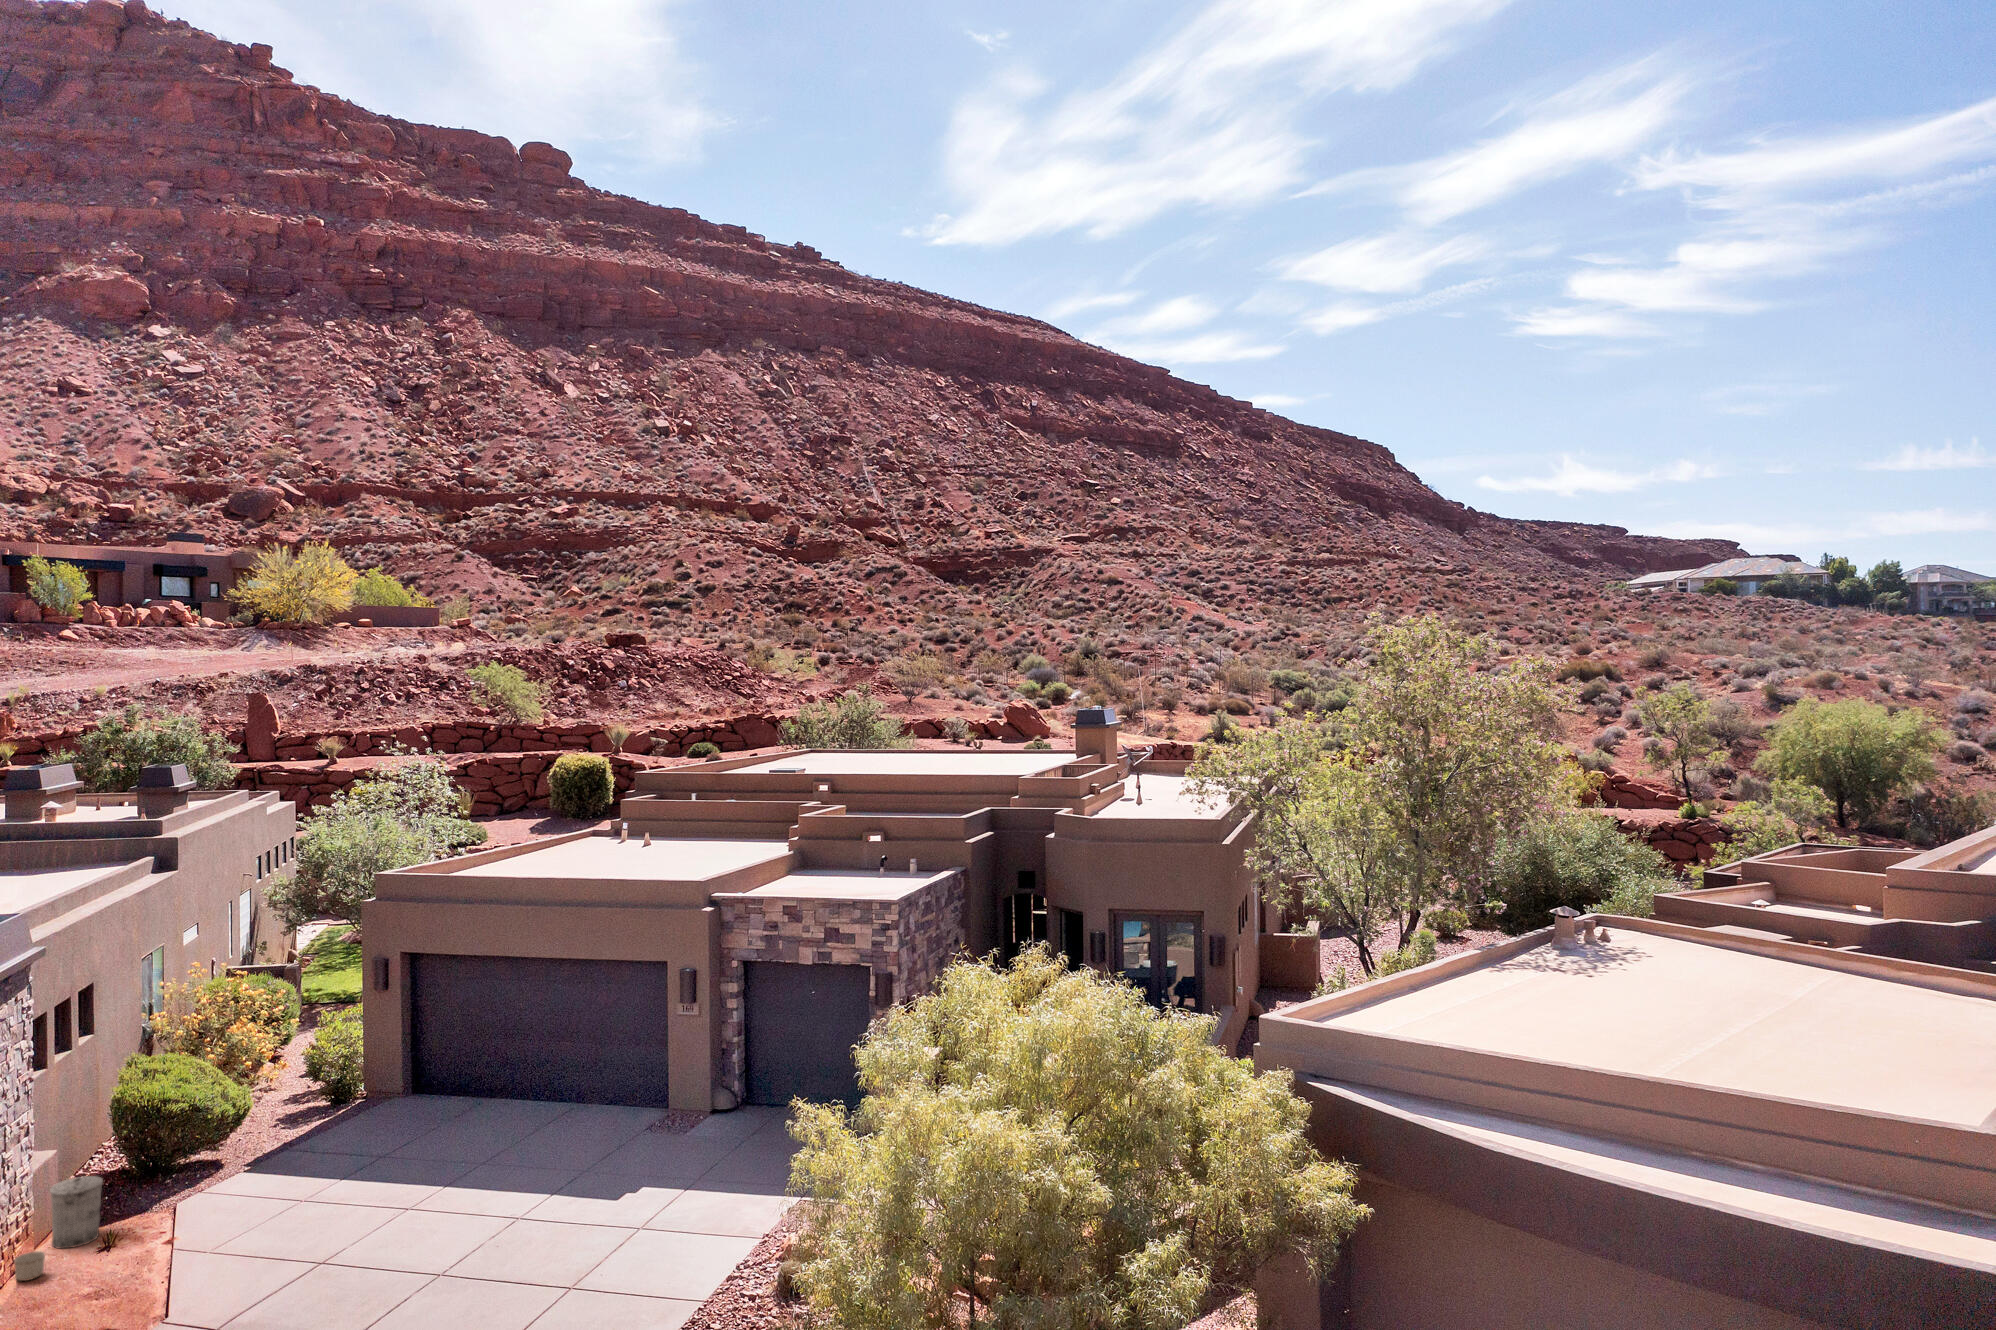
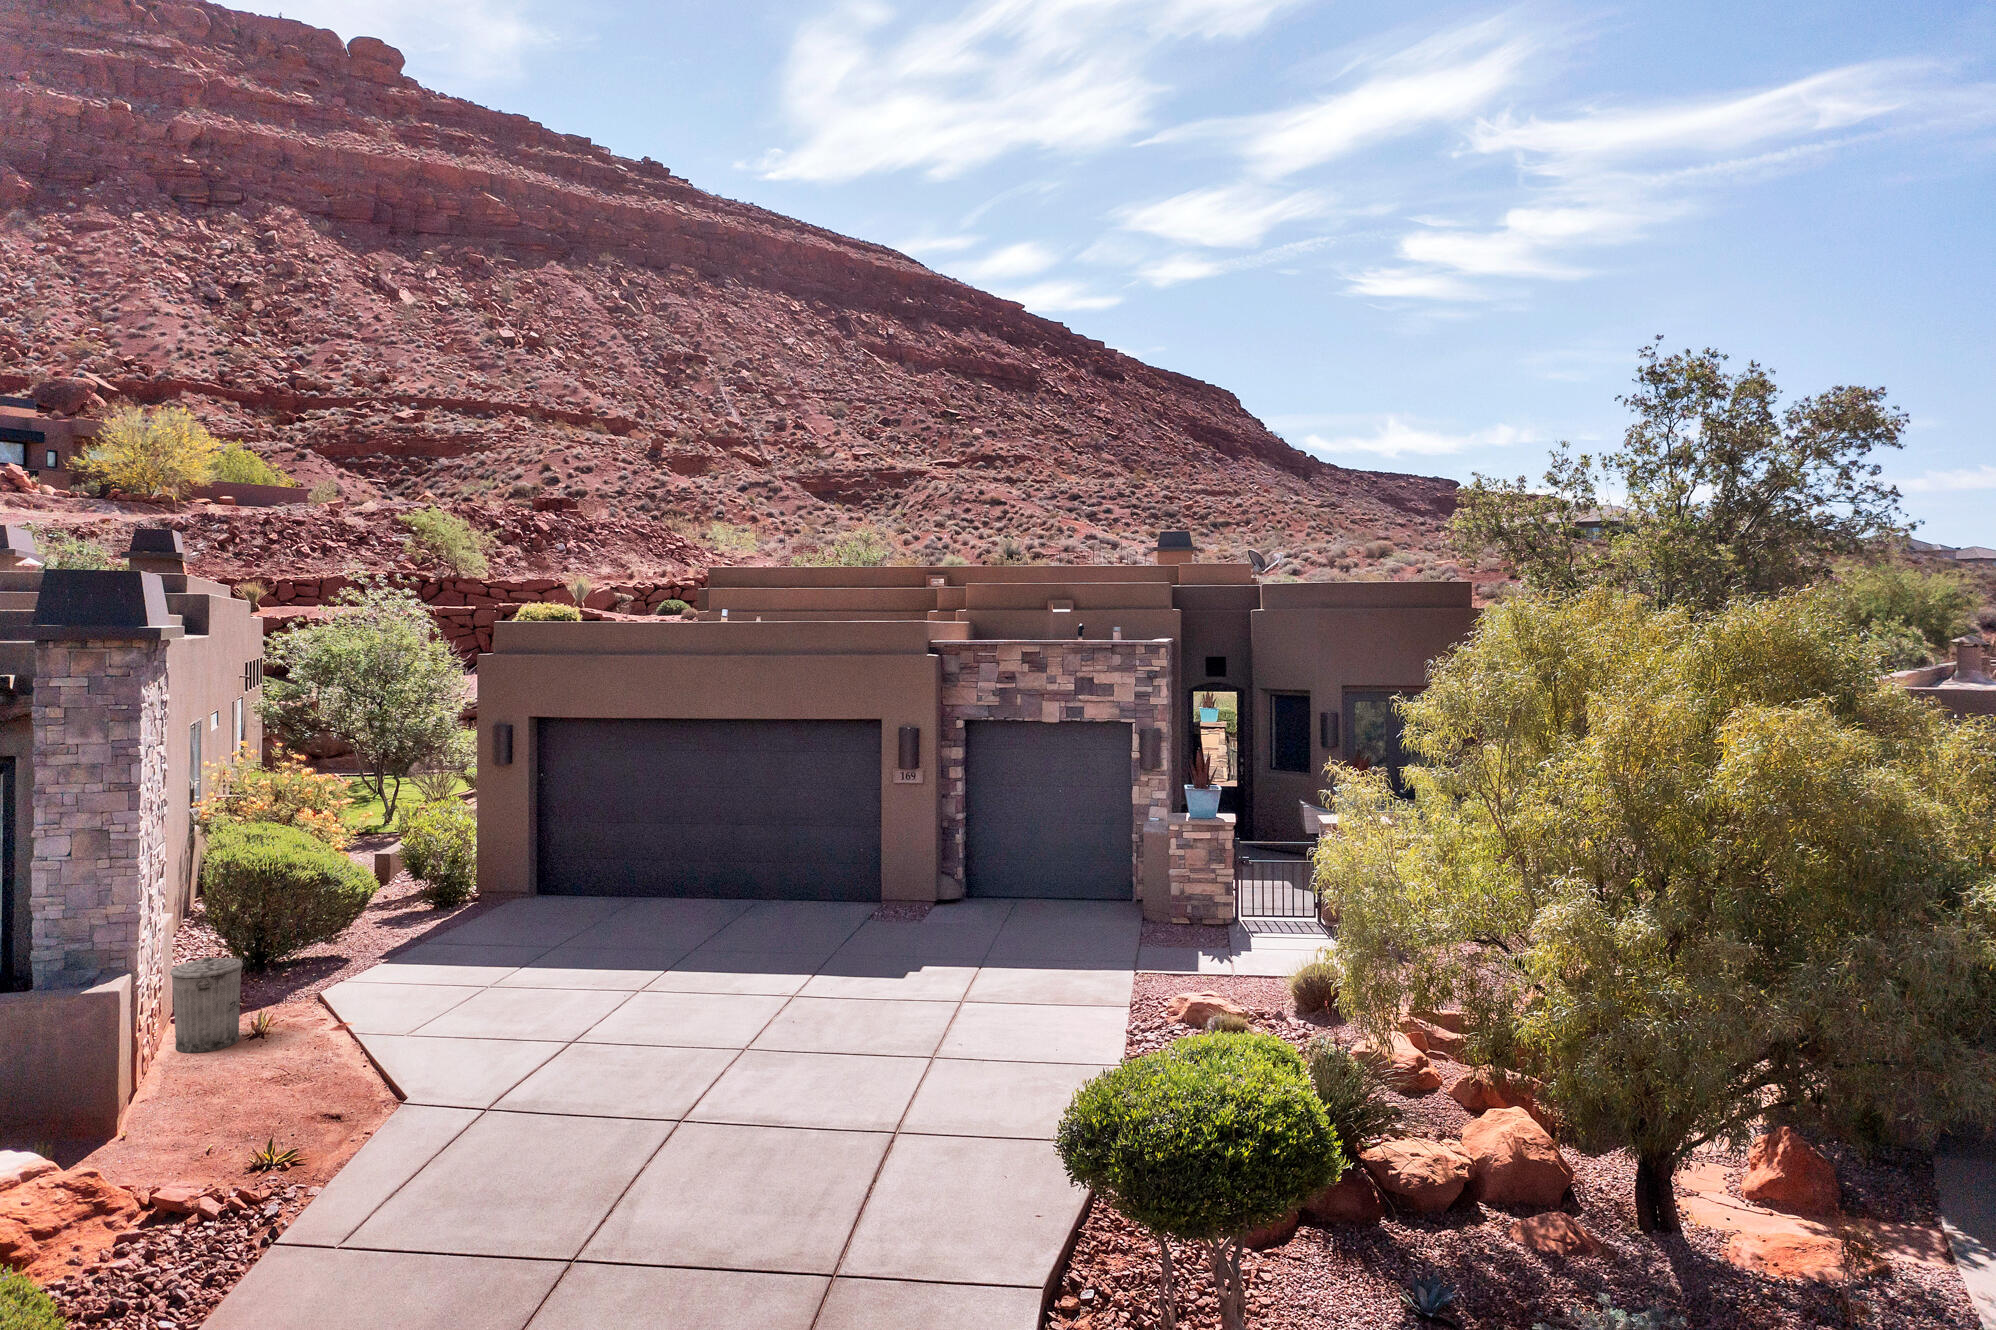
planter: present [14,1251,45,1281] -> none [149,1048,192,1088]

